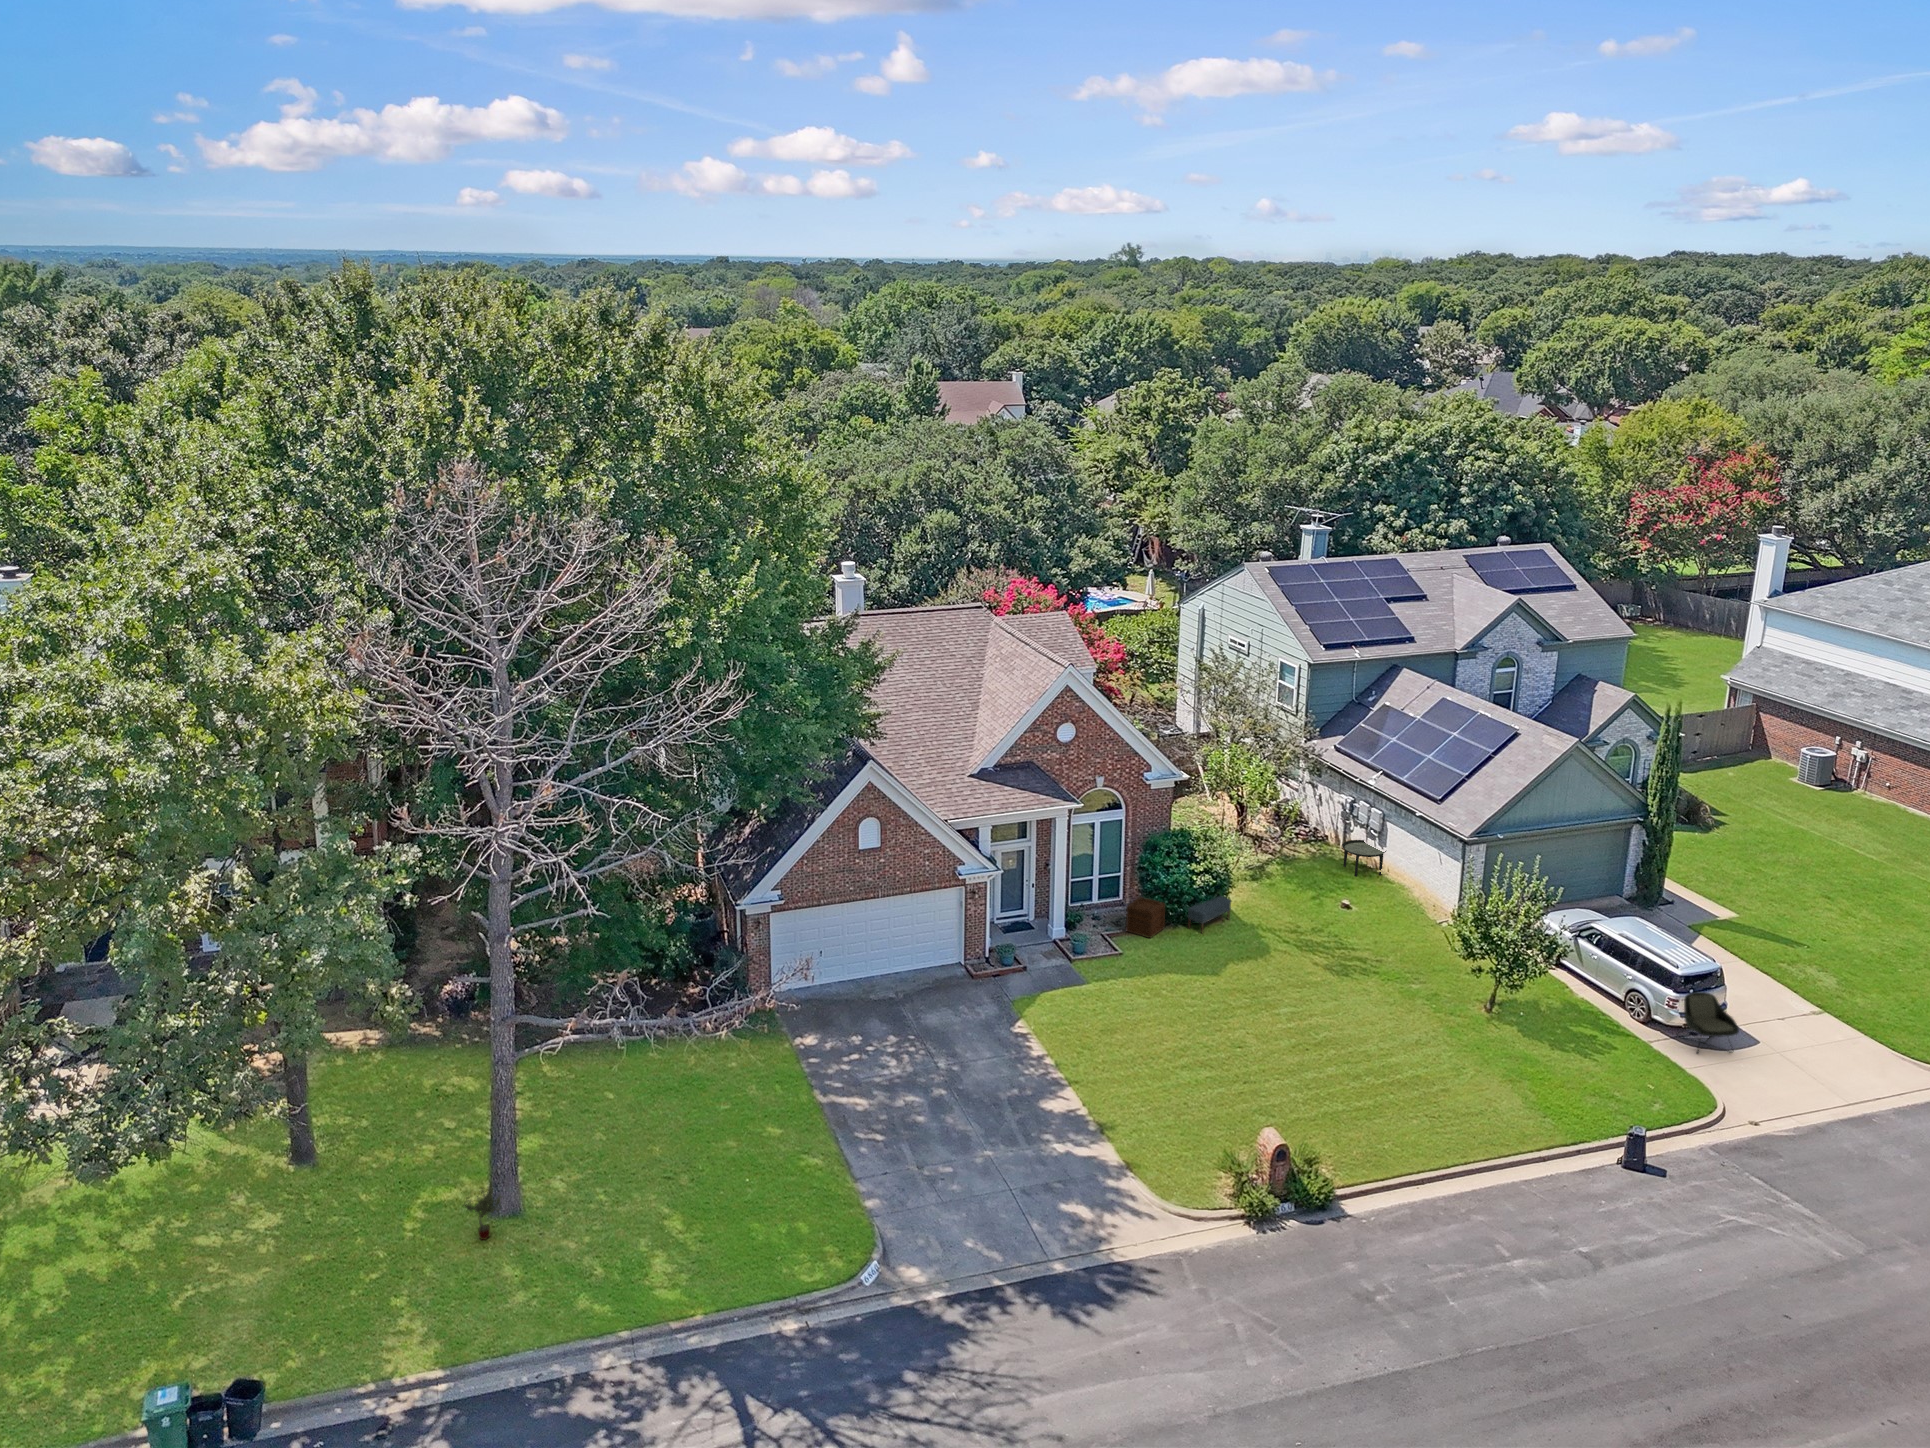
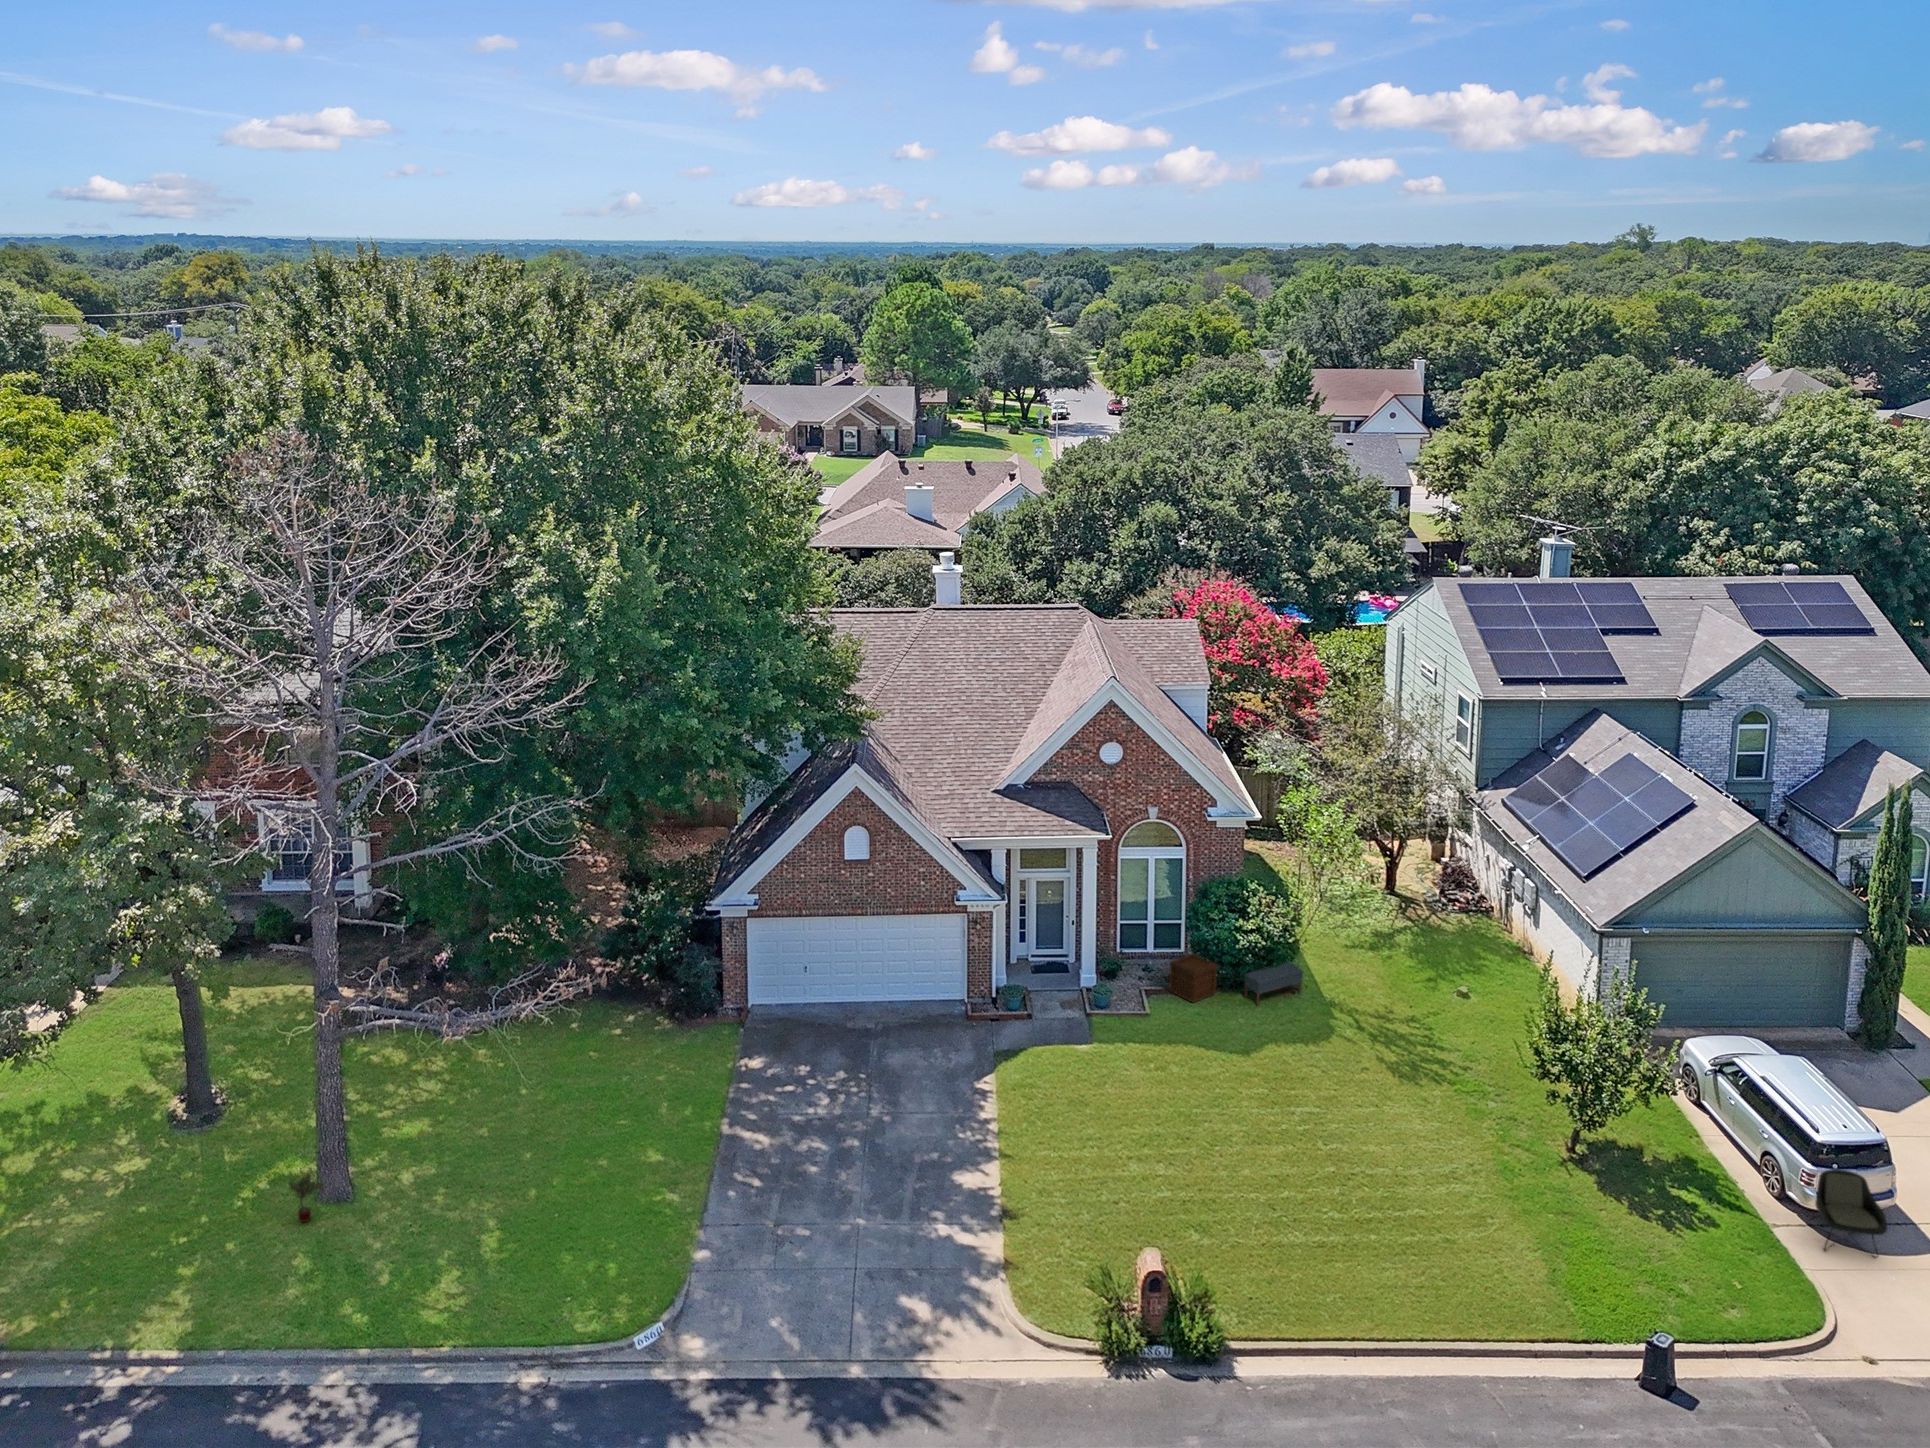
round table: present [1342,840,1386,877] -> none [1478,917,1533,964]

